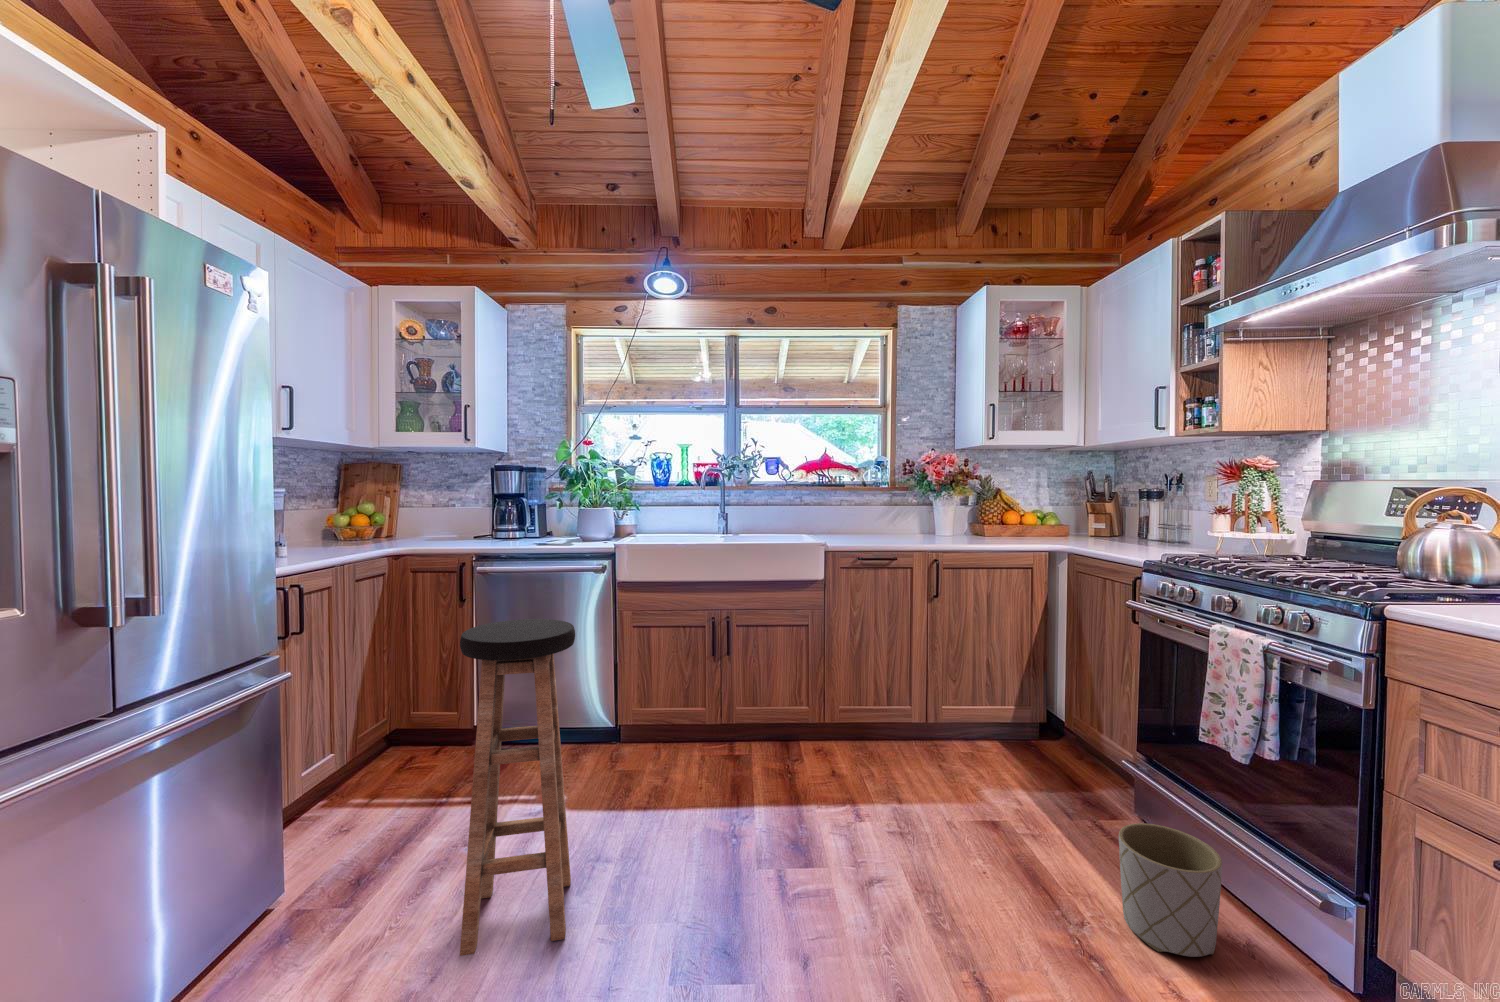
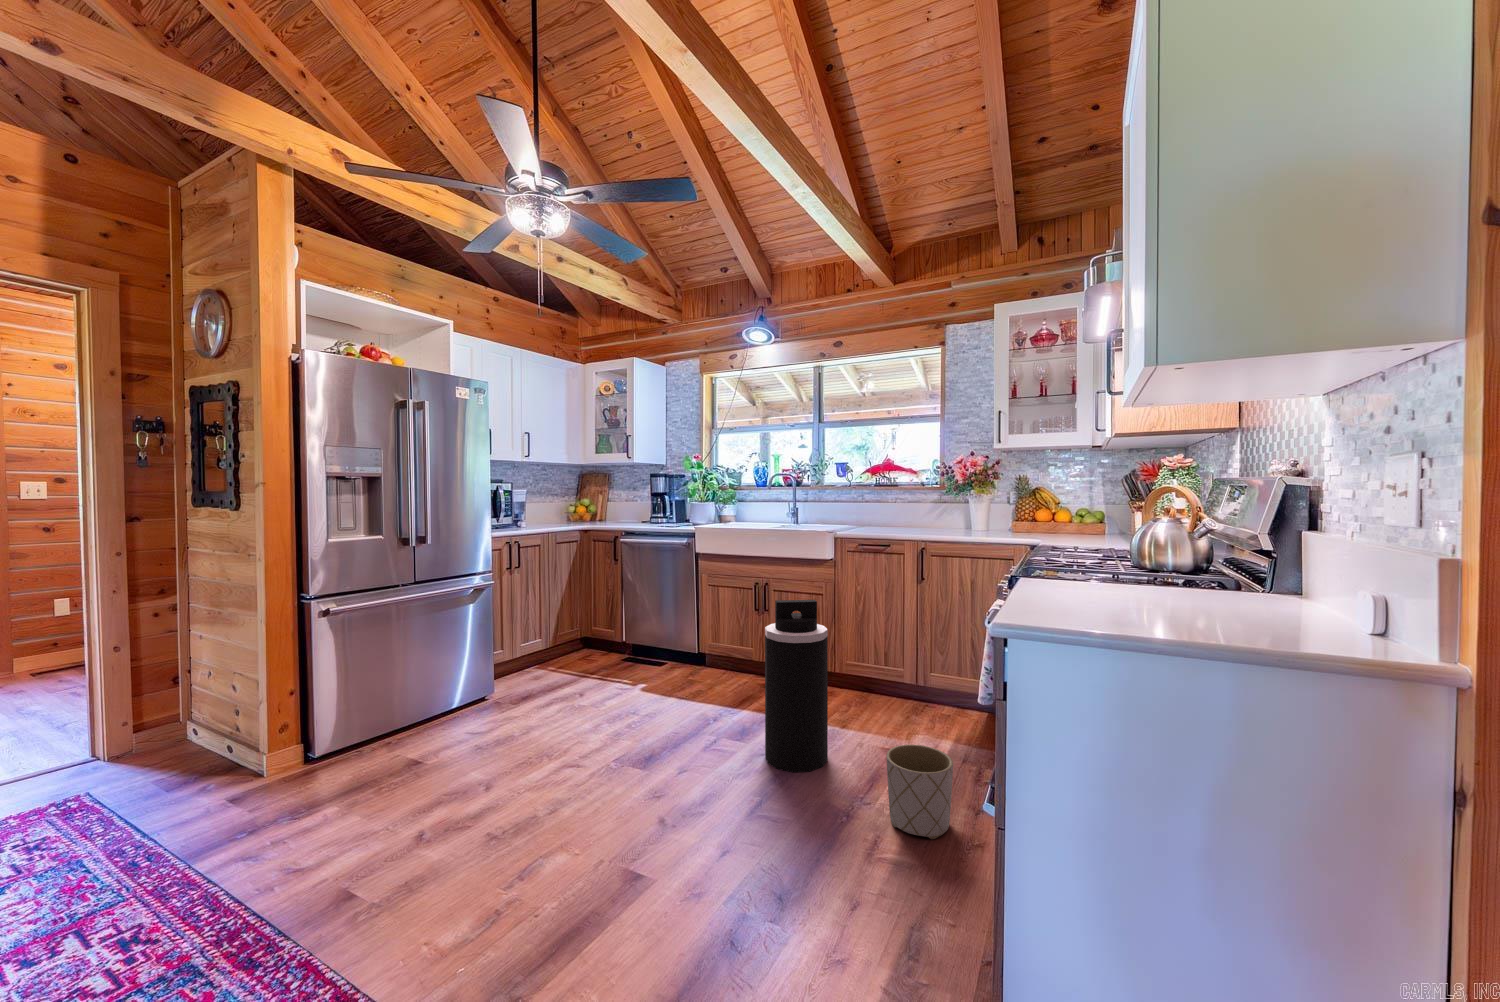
bar stool: present [460,619,575,956] -> none [537,564,608,735]
trash can: none [872,643,965,901] -> present [765,600,828,772]

